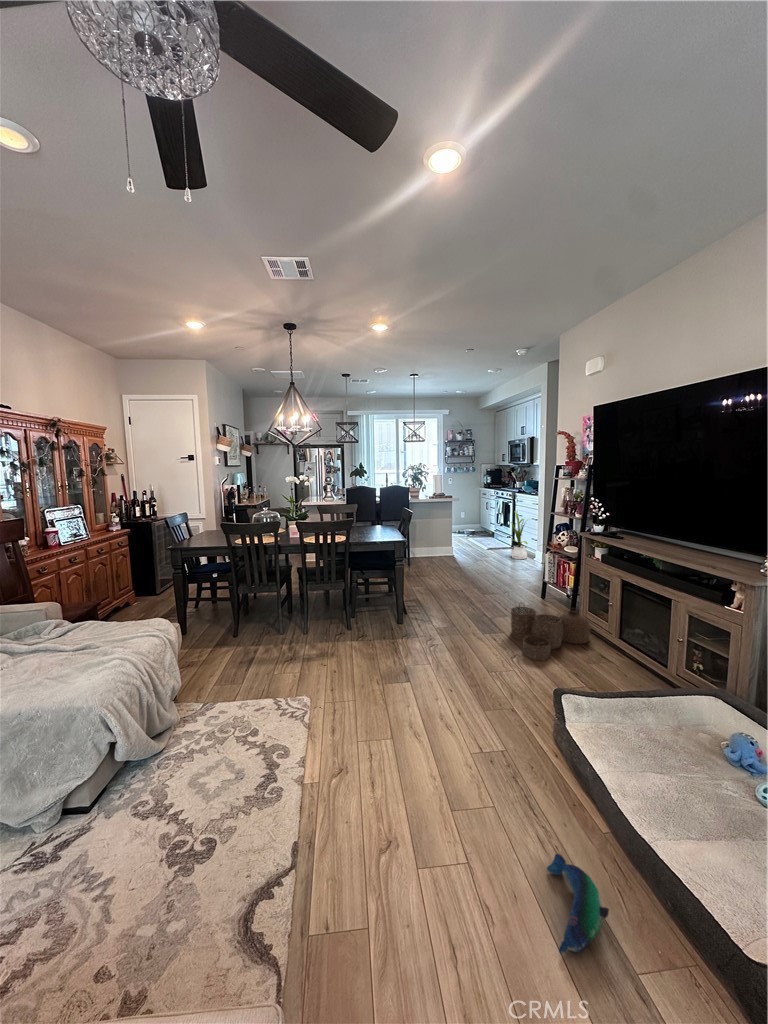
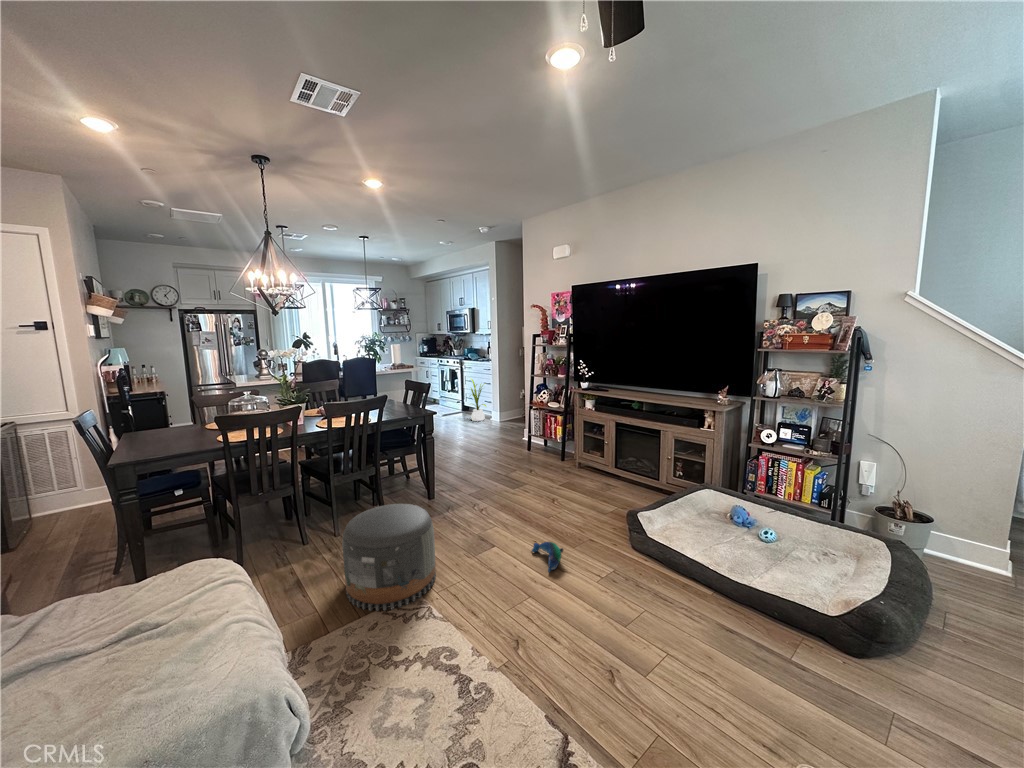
woven basket: present [511,605,590,660] -> none [532,451,589,498]
pouf: none [264,615,343,703] -> present [342,504,436,611]
plush toy: present [547,854,609,954] -> present [532,542,563,572]

